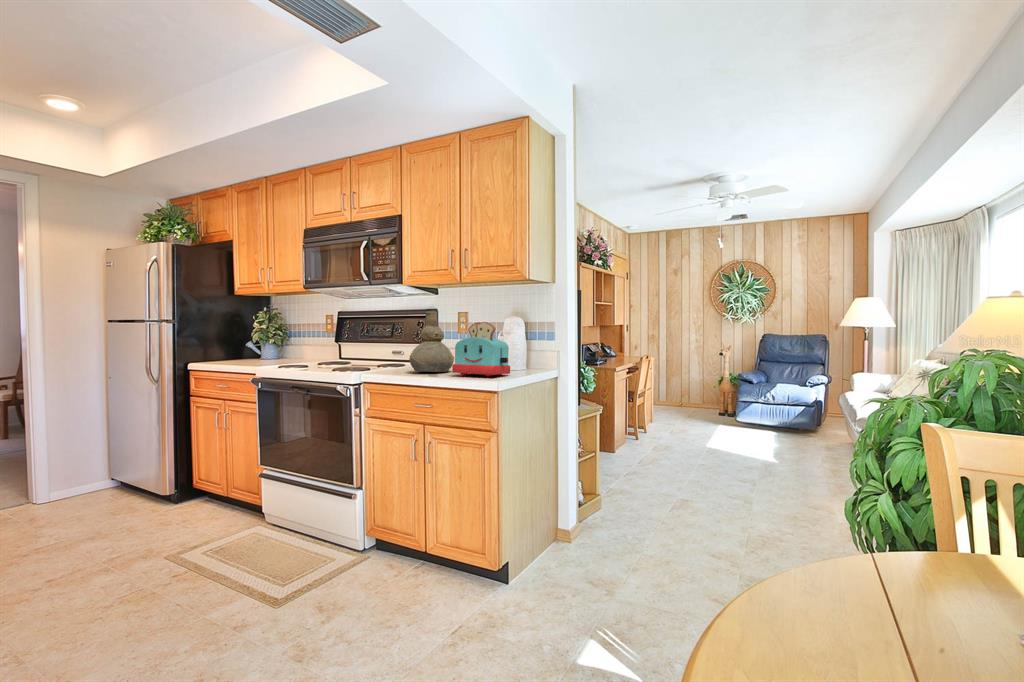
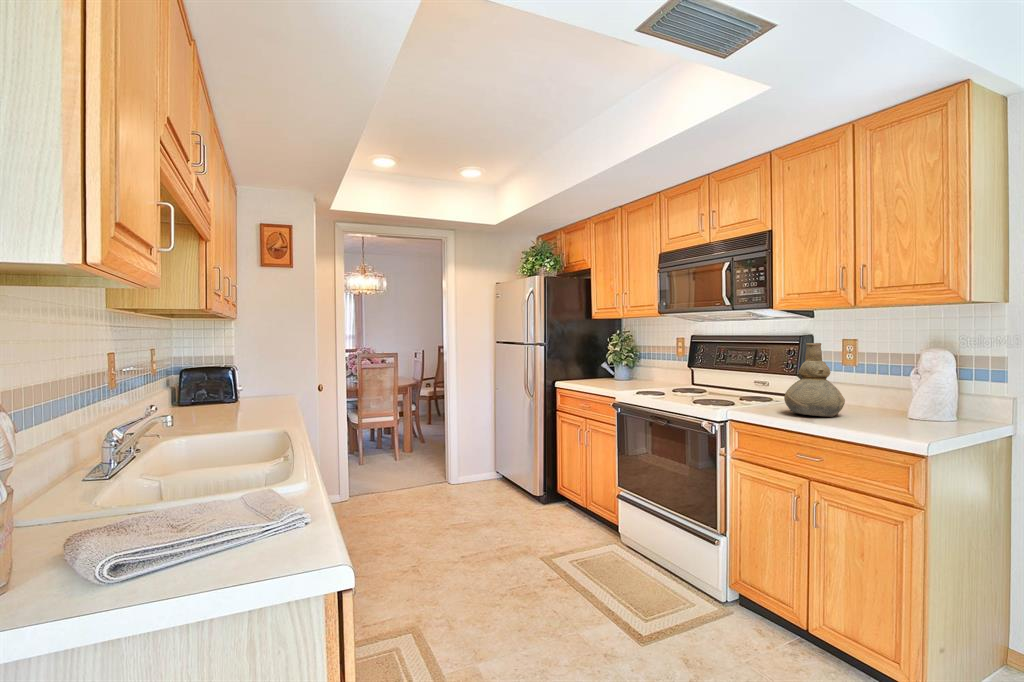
toaster: present [452,322,510,376] -> none [847,360,938,431]

